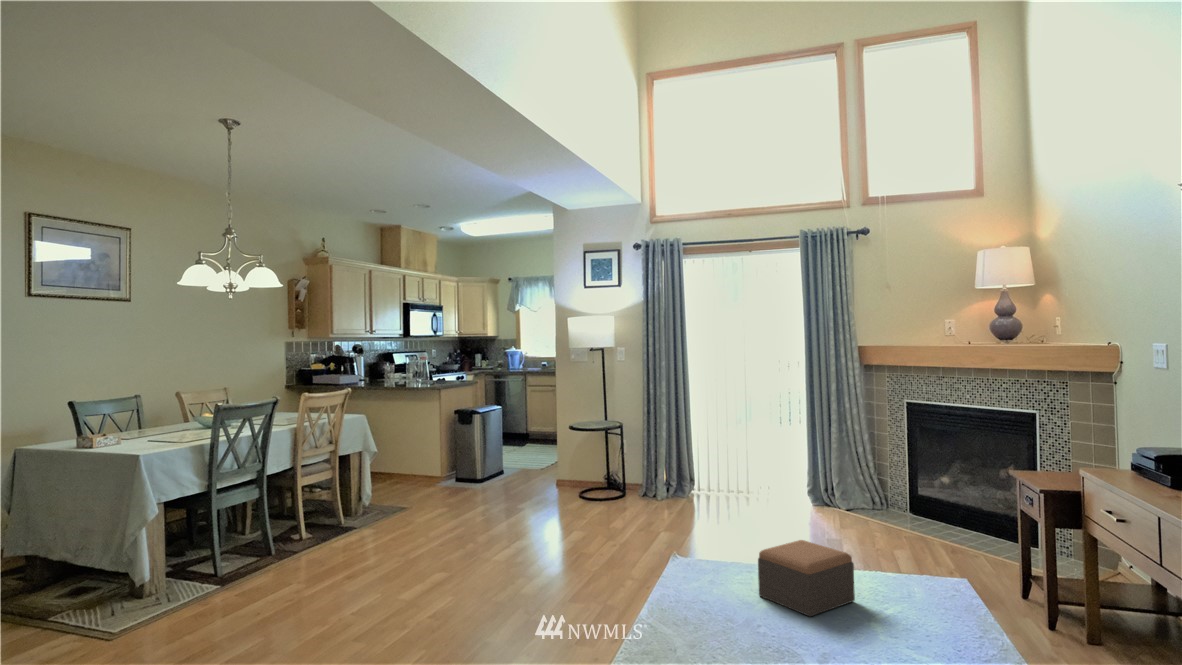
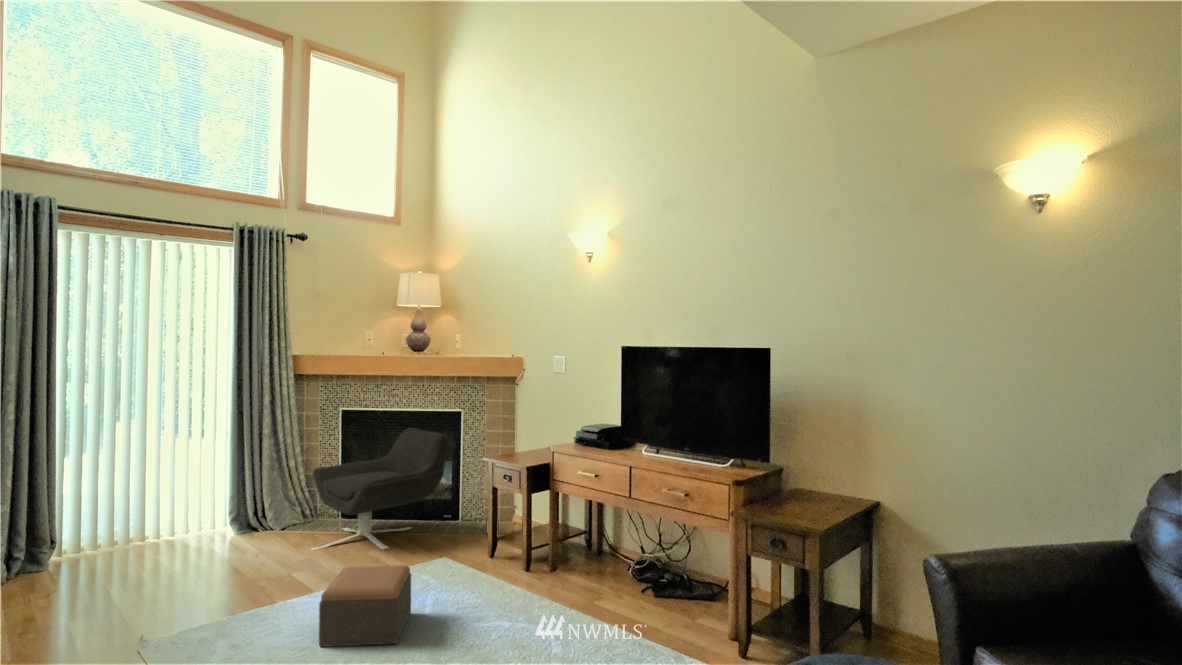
lounge chair: none [850,427,999,549] -> present [312,428,449,550]

